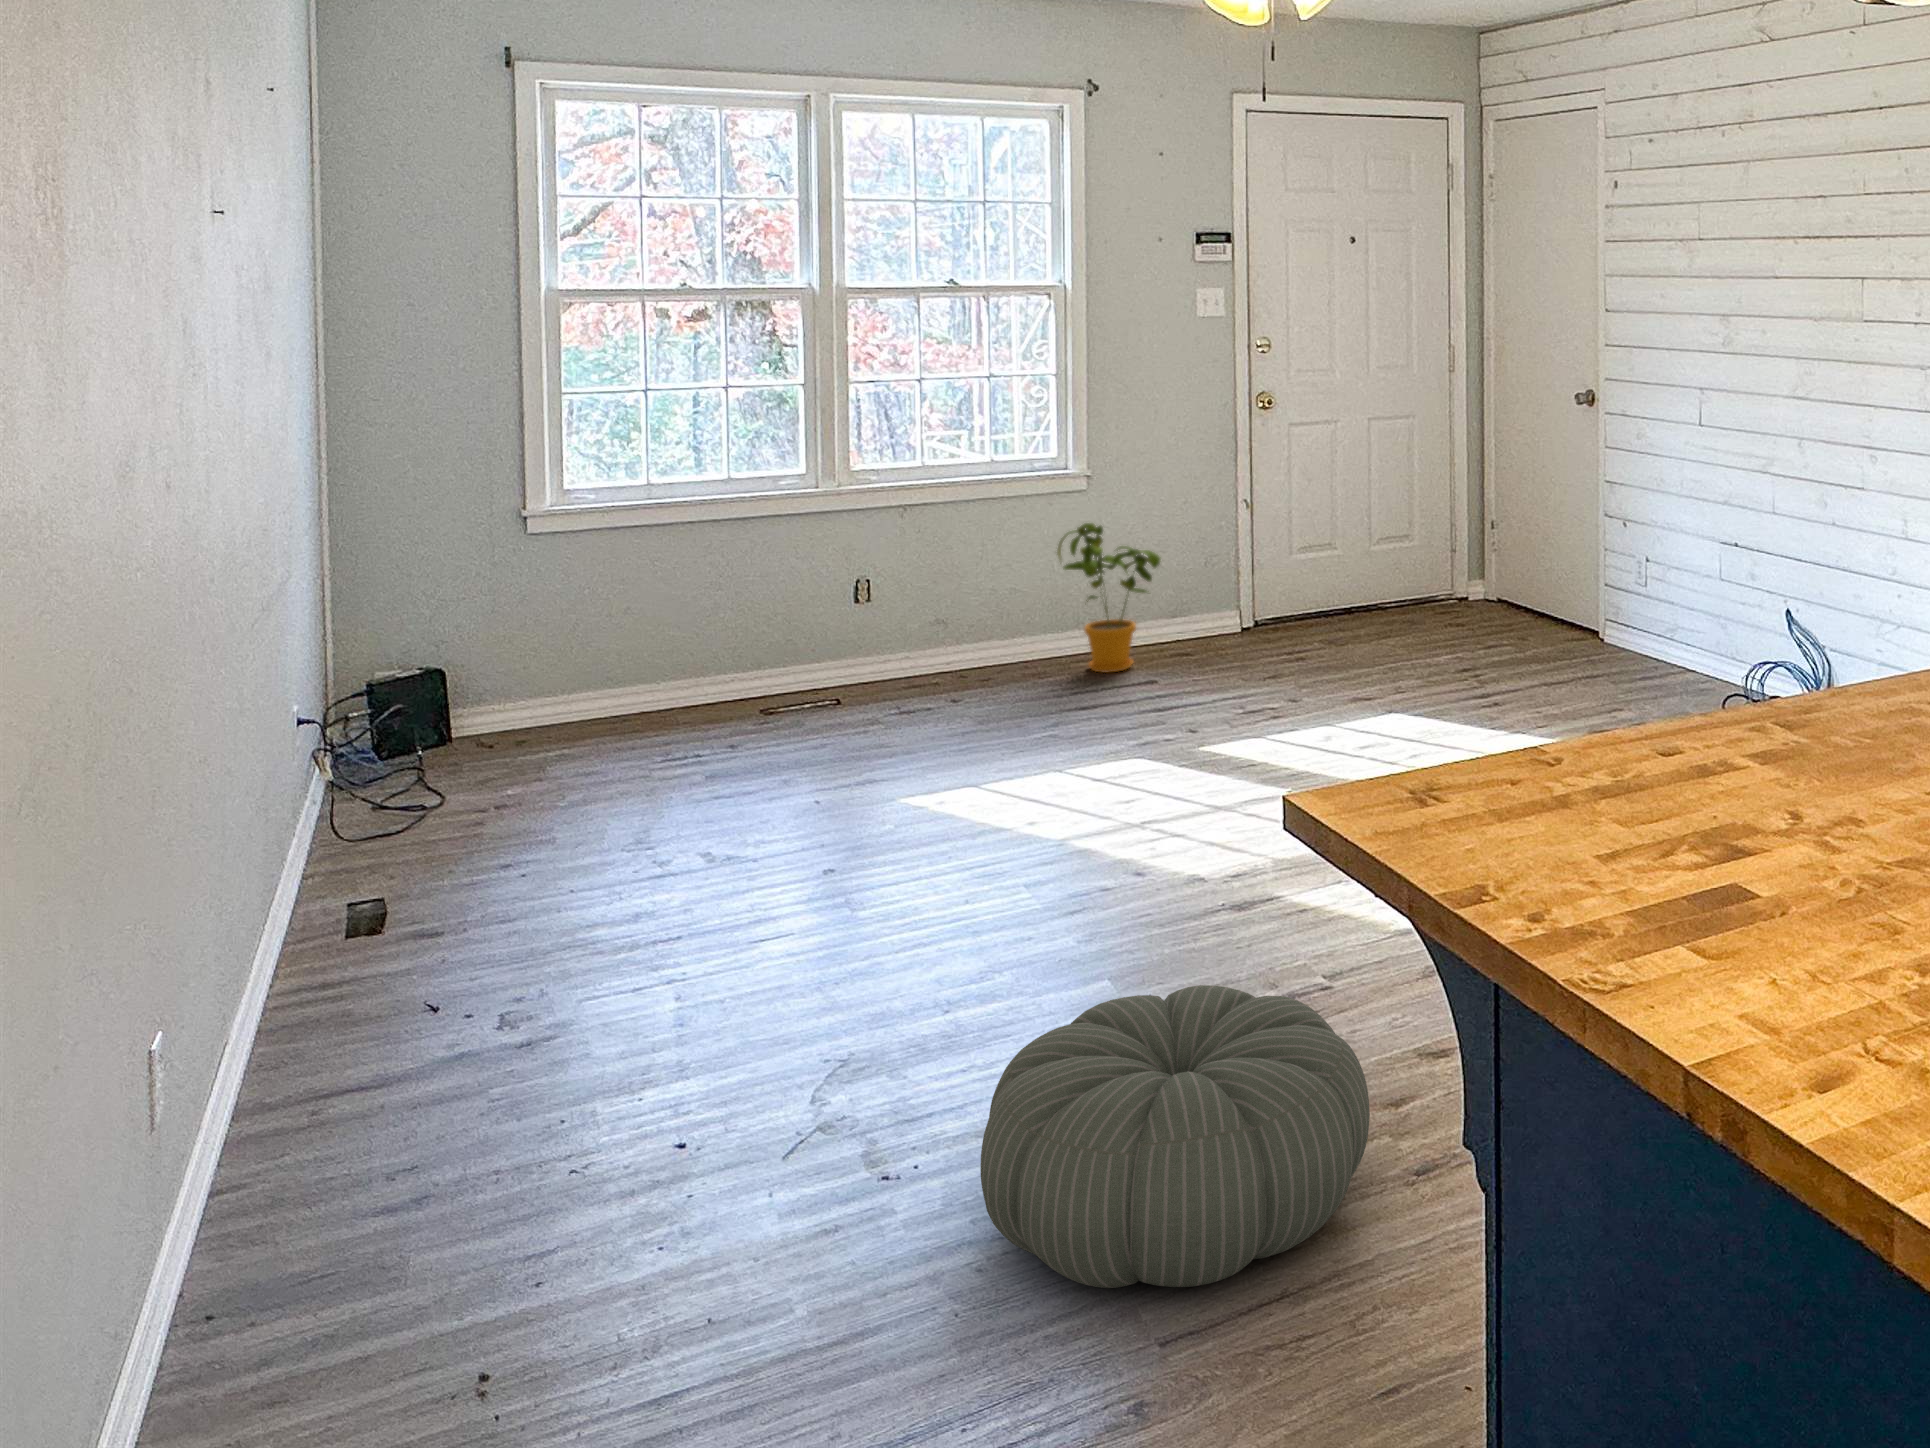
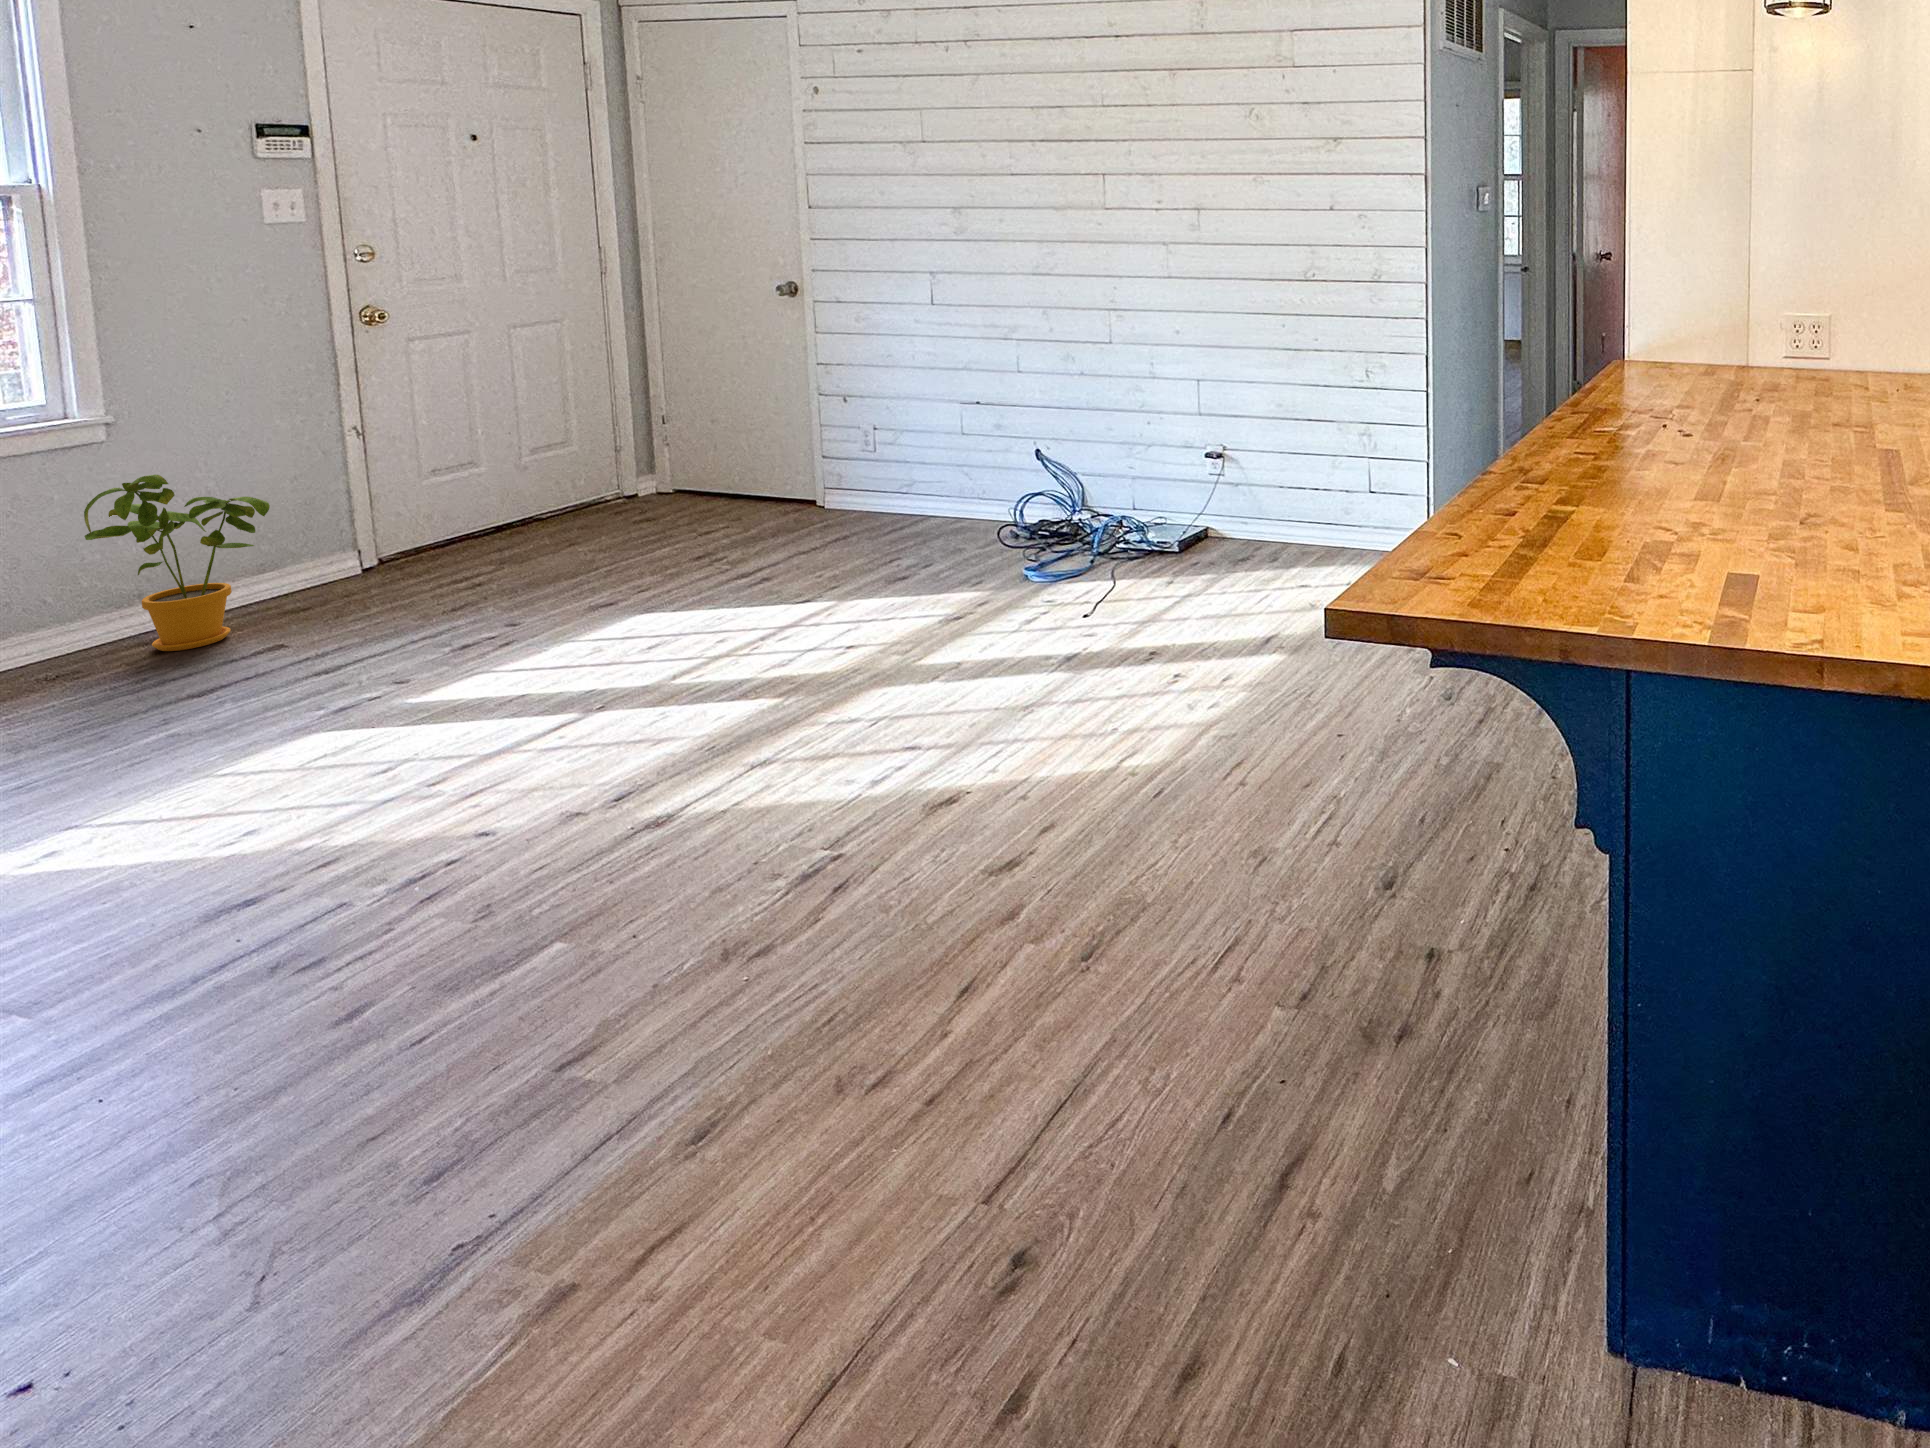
pouf: present [980,985,1370,1288] -> none [626,858,1078,1215]

